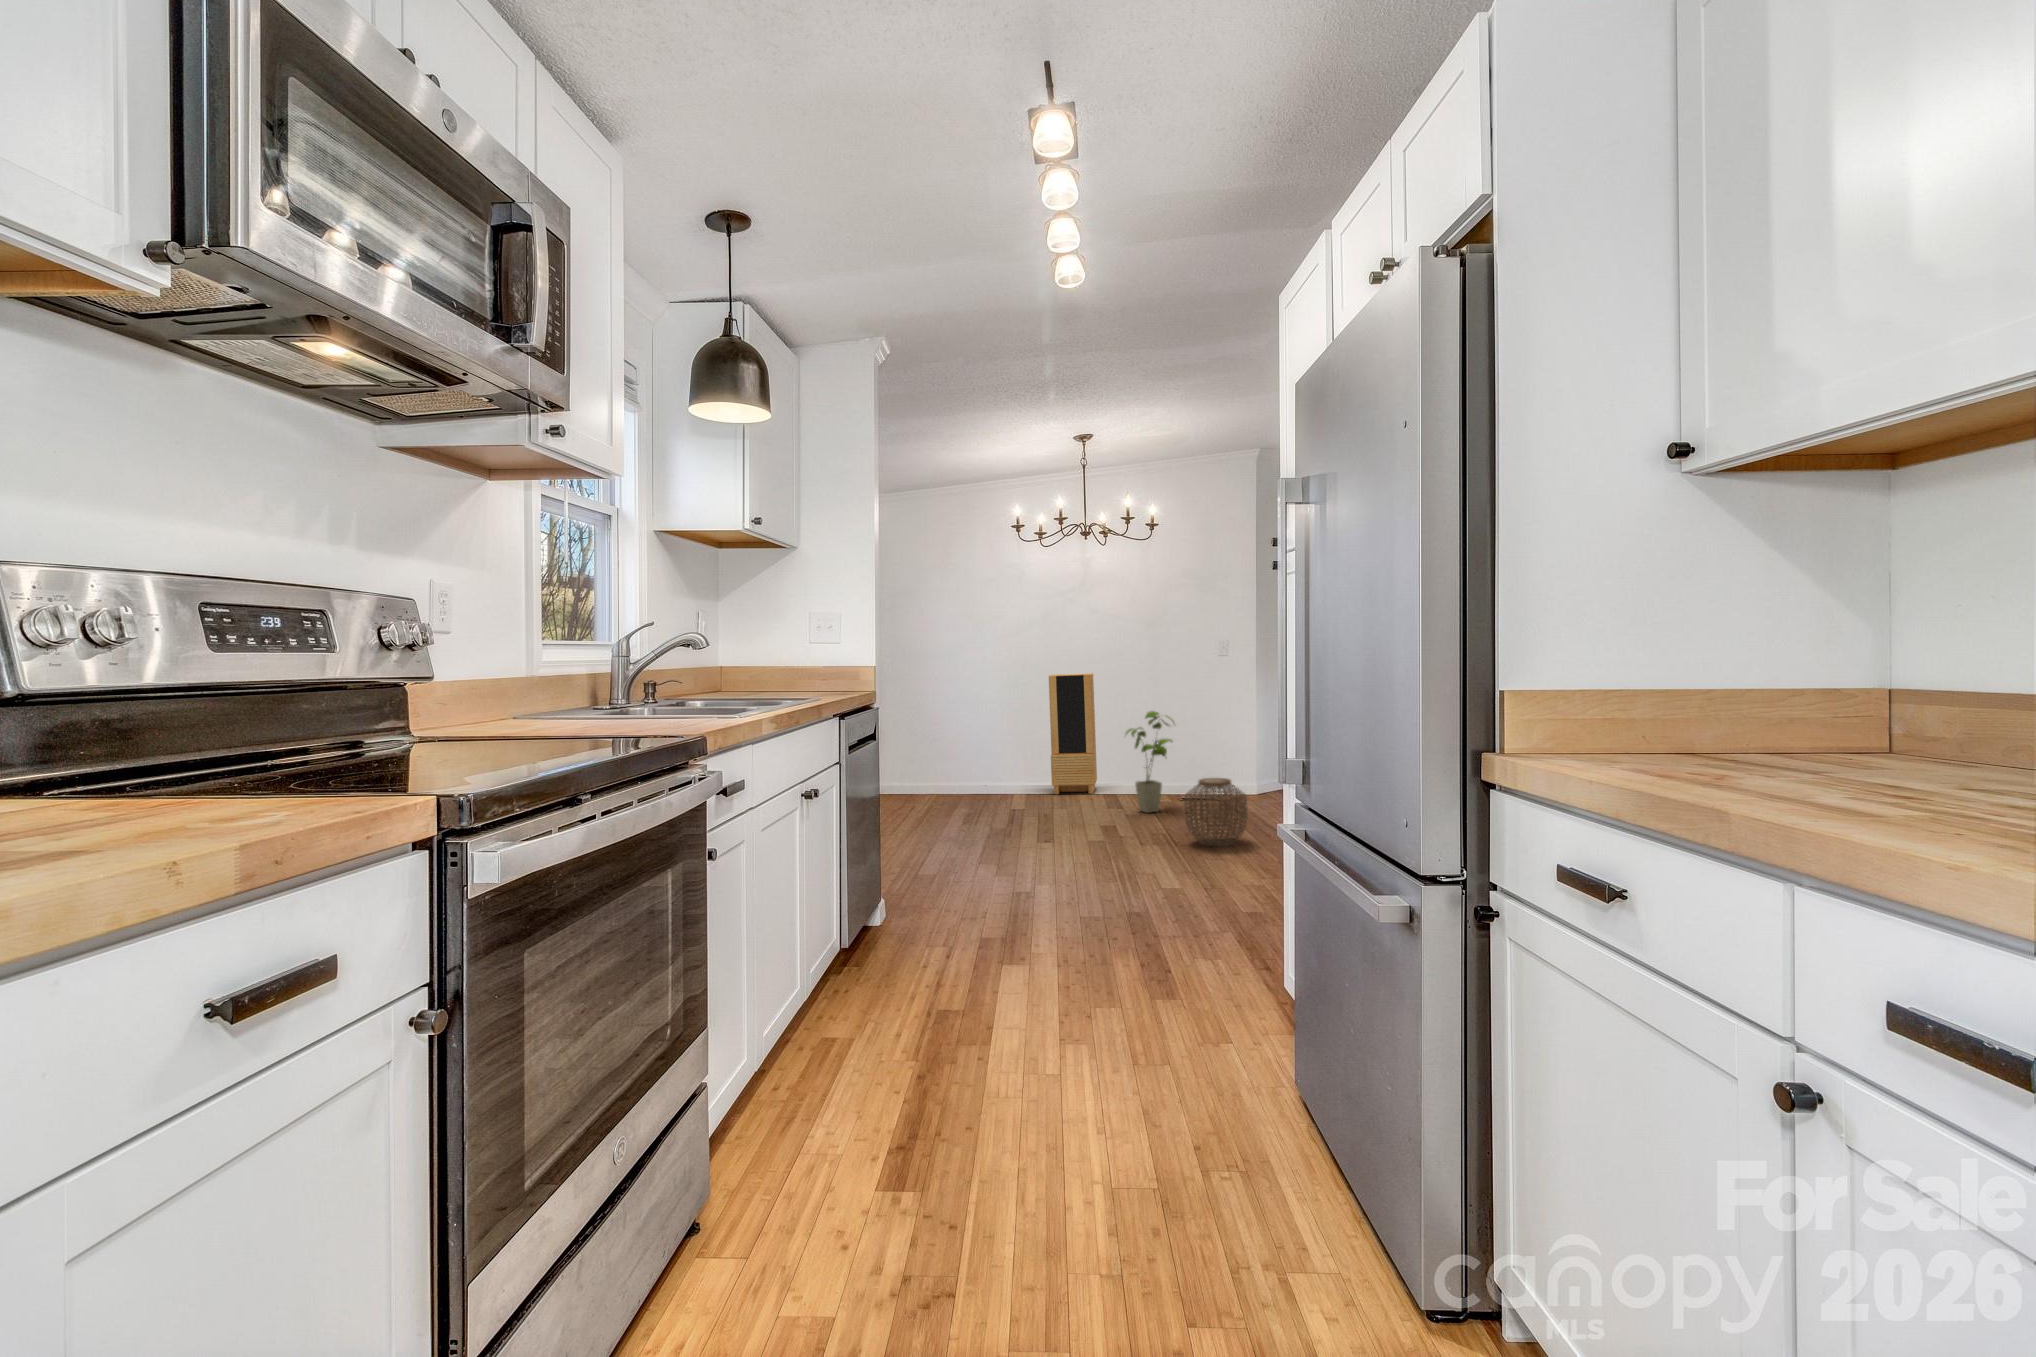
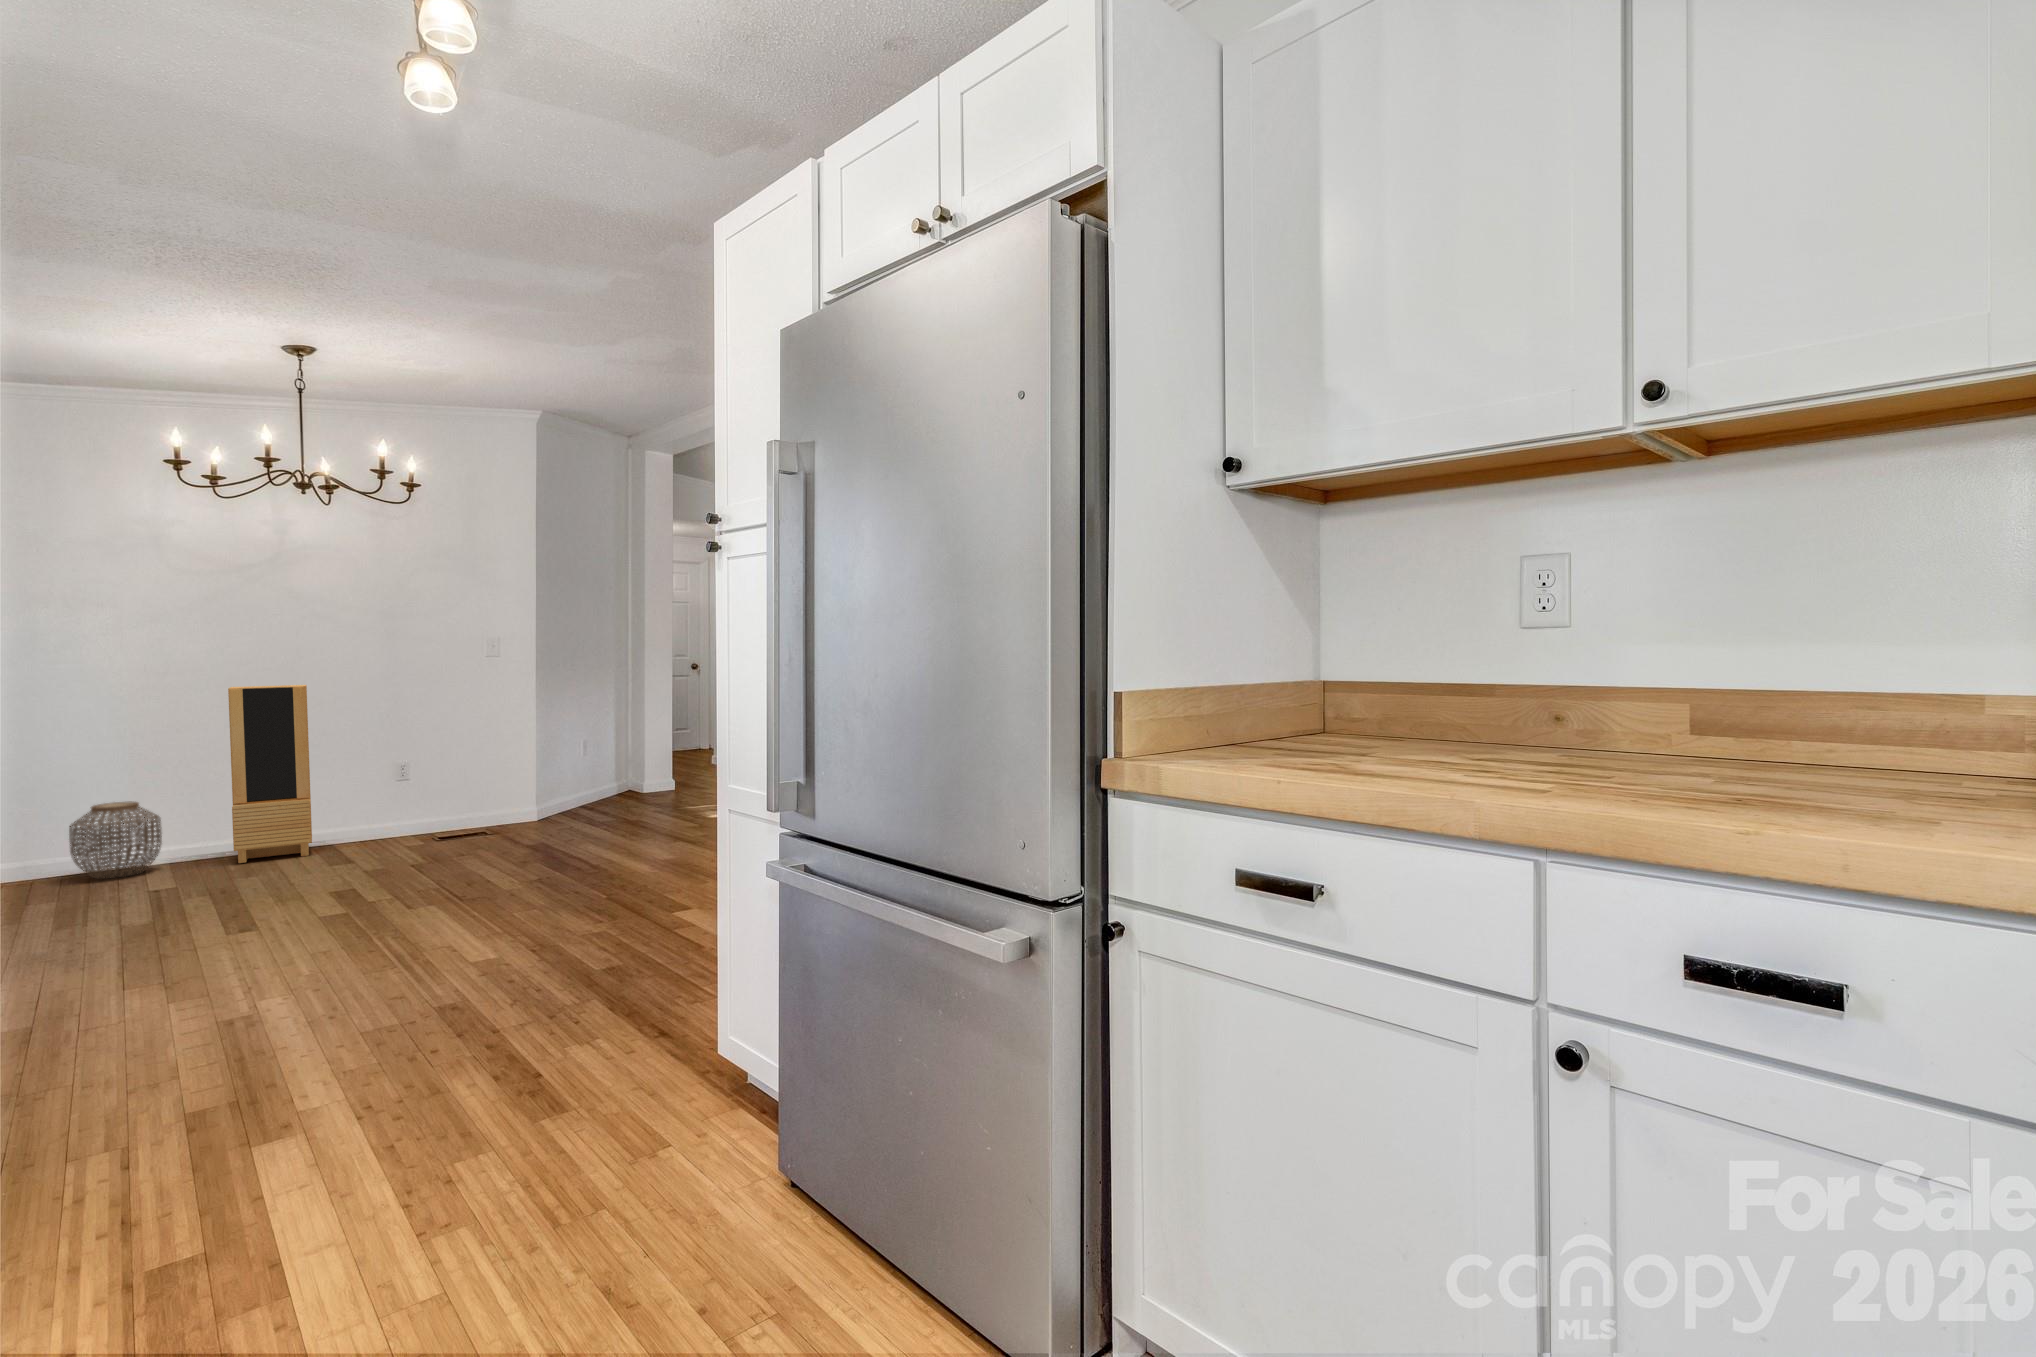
house plant: present [1126,711,1173,813] -> none [375,735,457,873]
woven basket: present [1184,778,1247,846] -> present [69,801,162,879]

